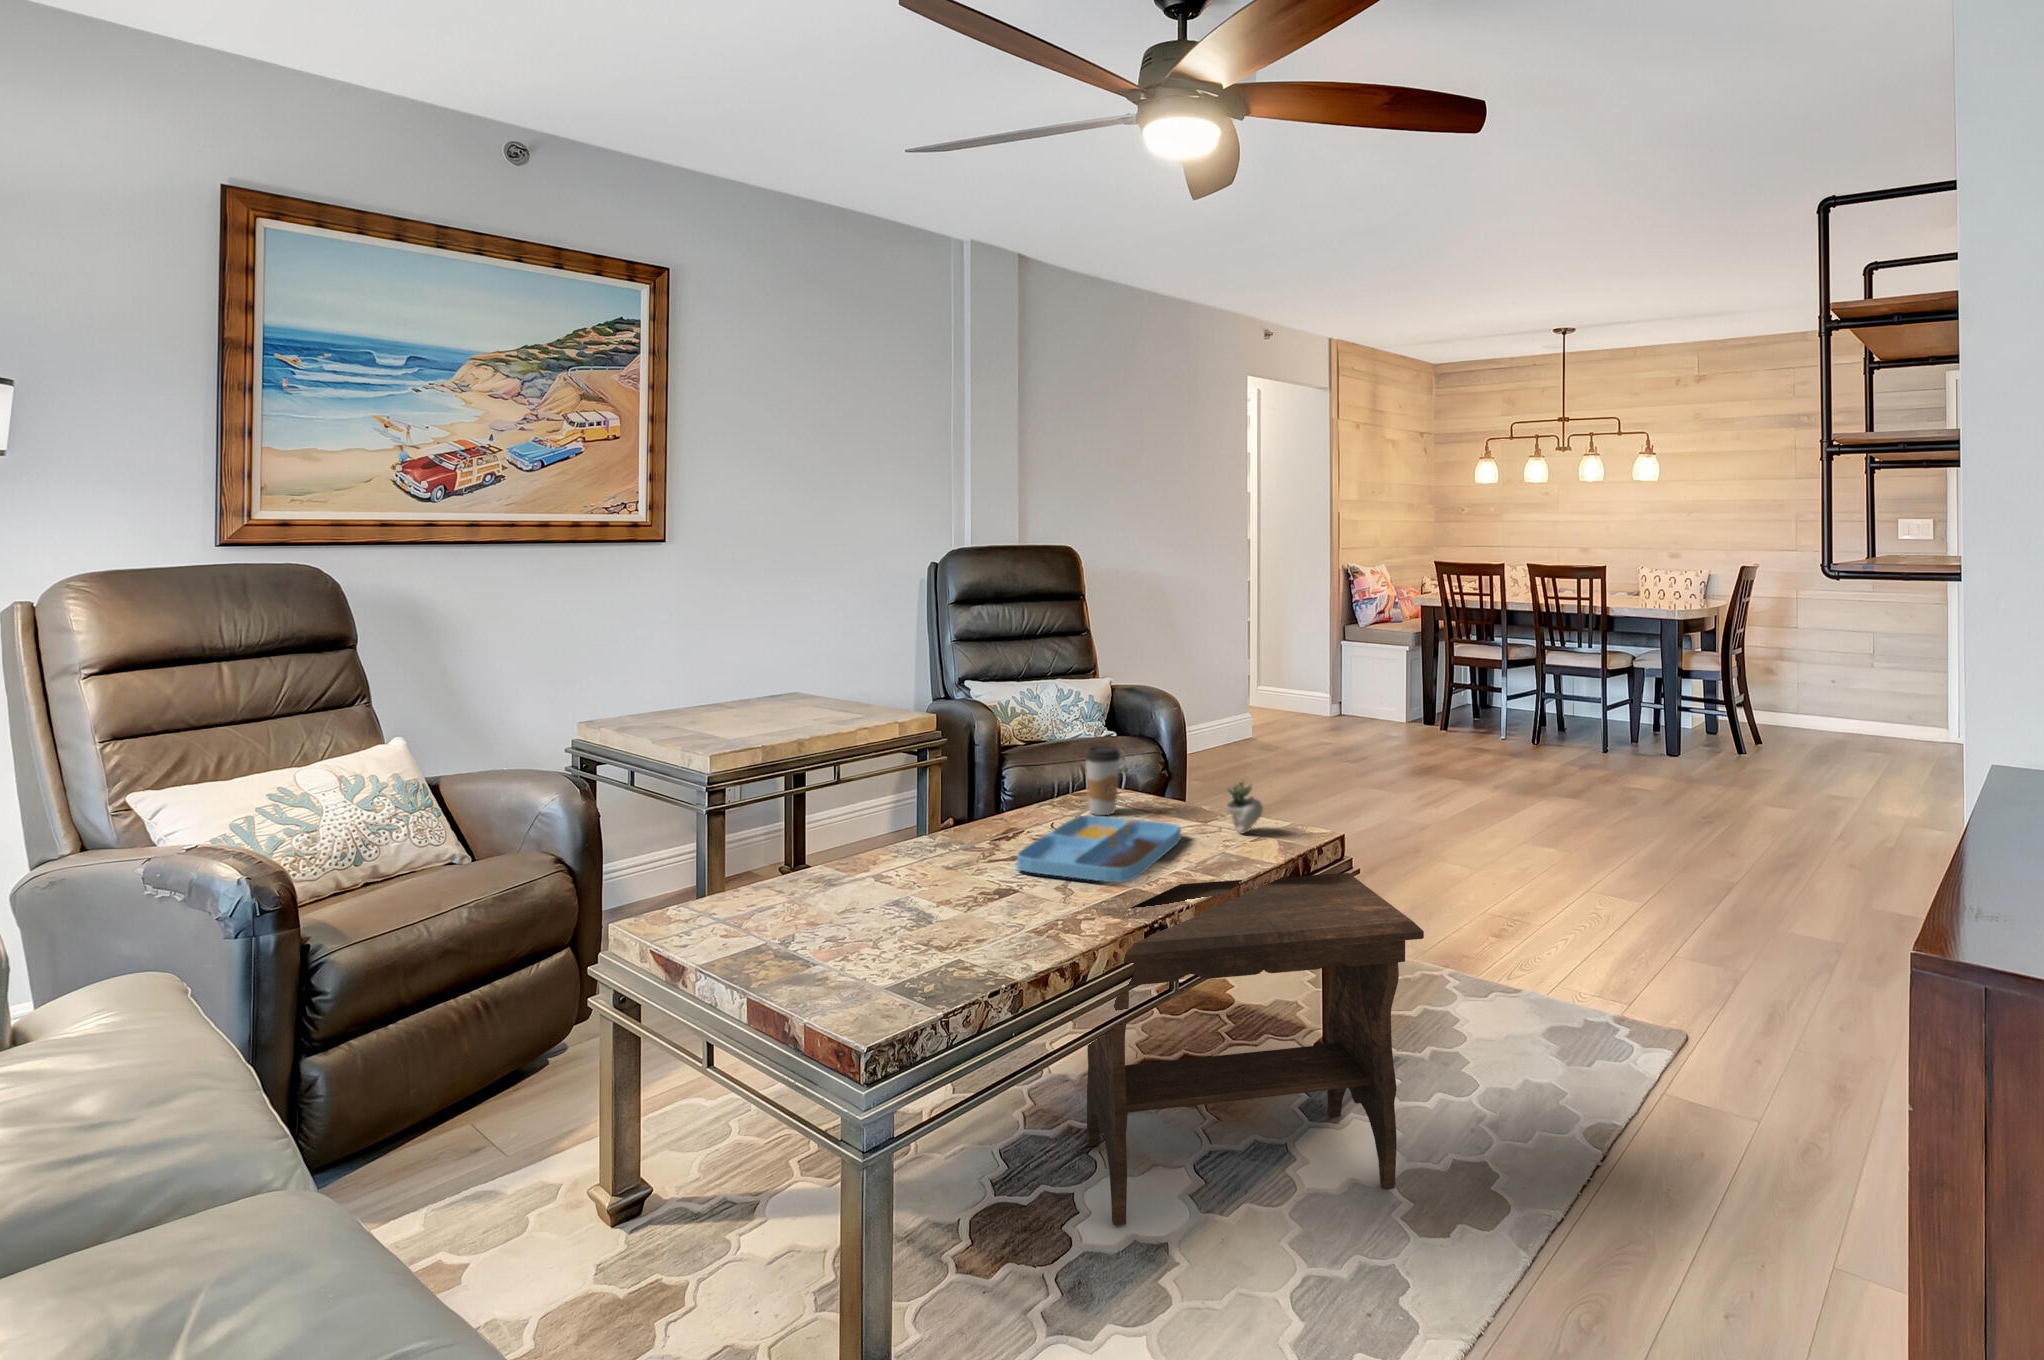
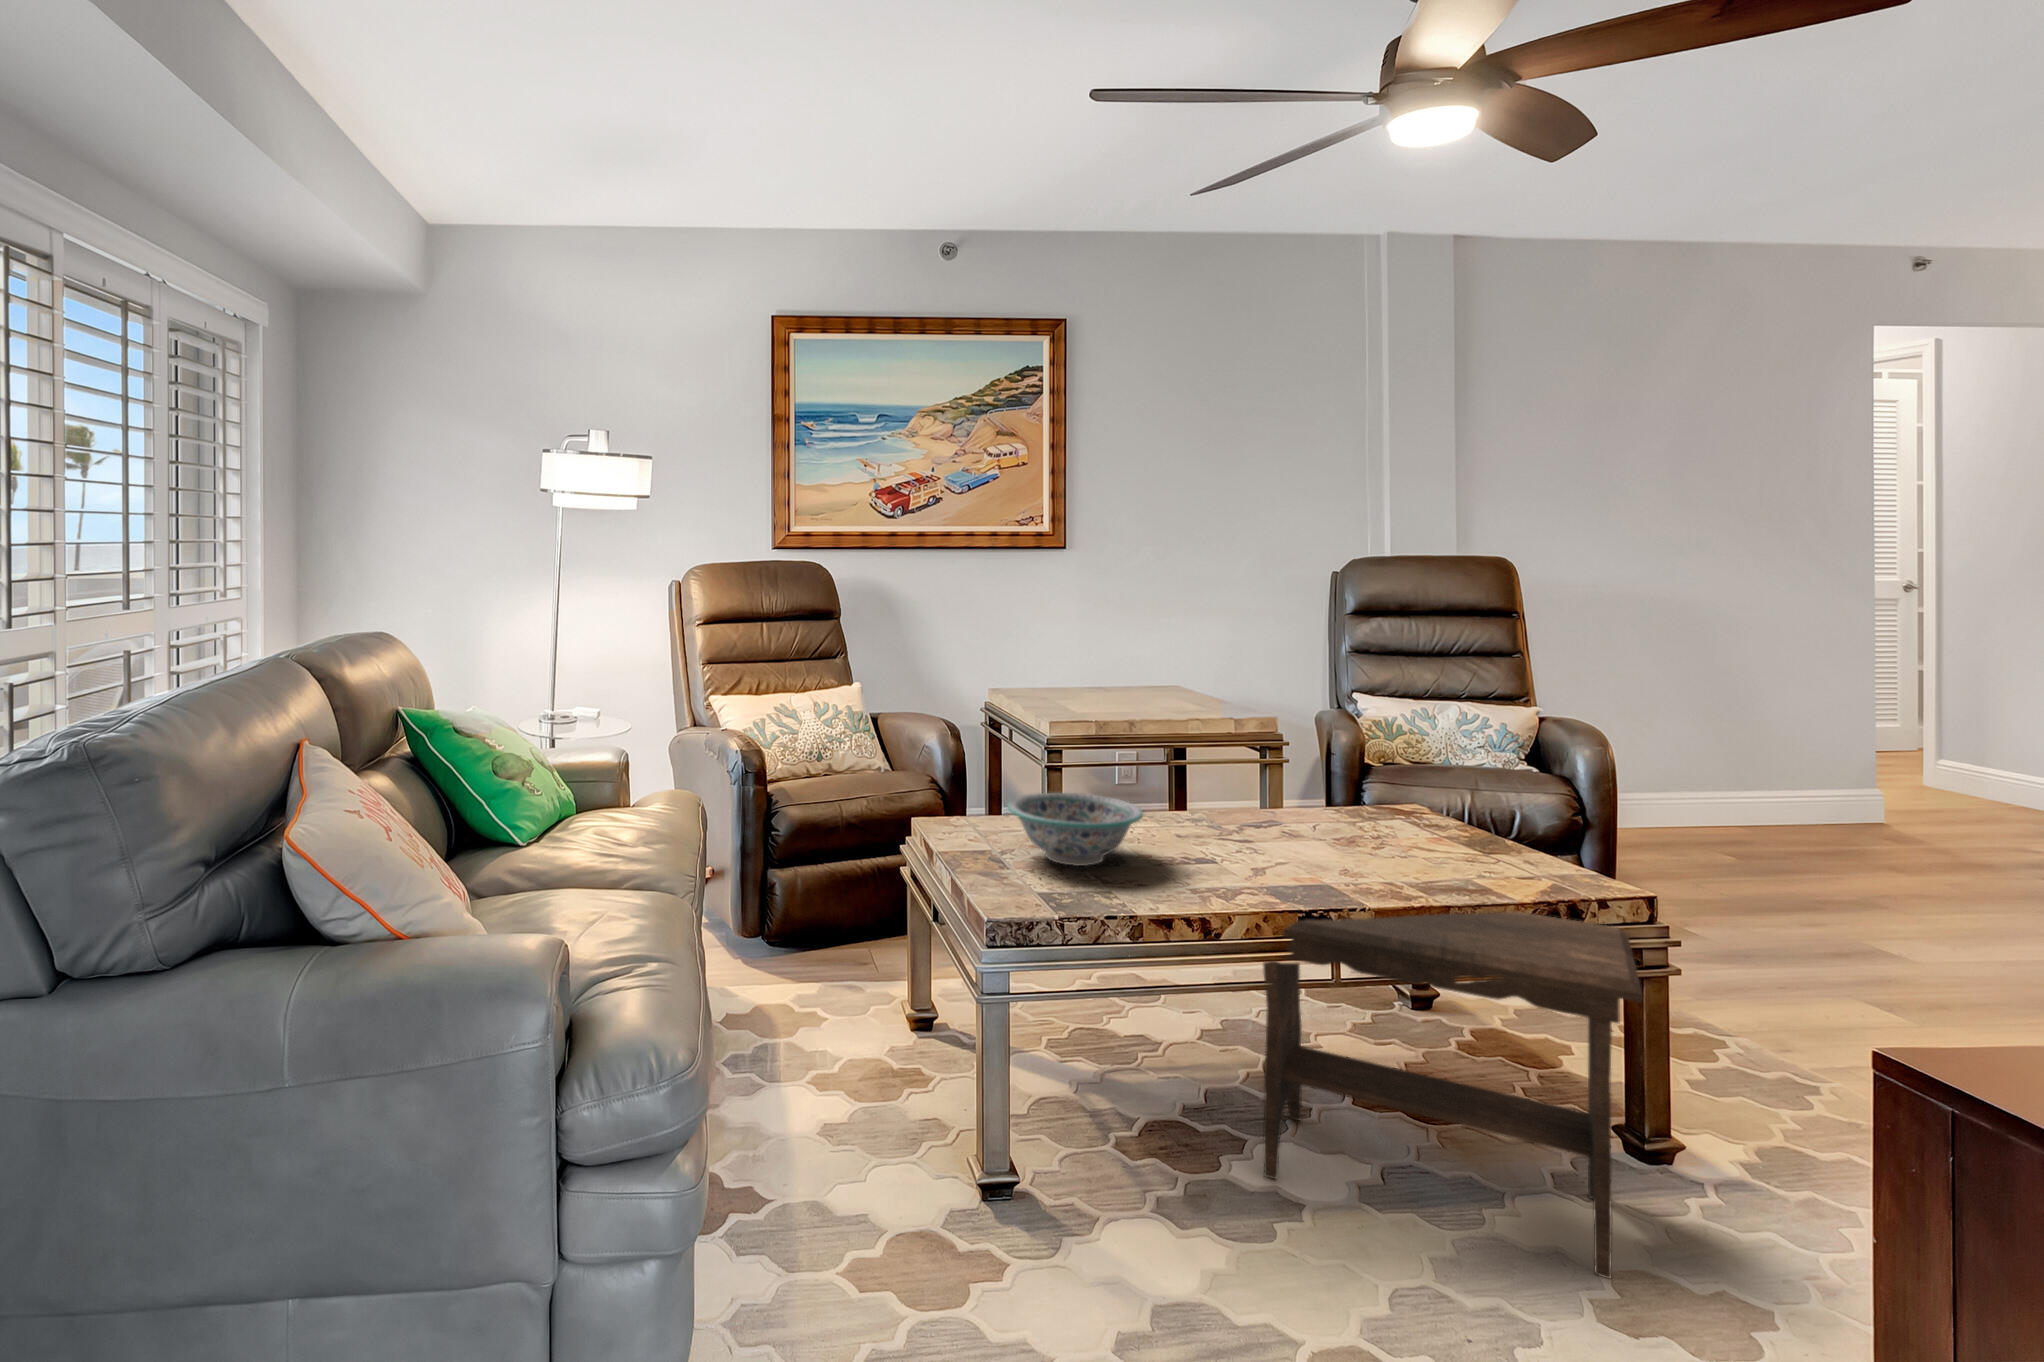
coffee cup: present [1086,746,1120,815] -> none [1357,754,1397,824]
succulent plant: present [1227,779,1263,834] -> none [1487,805,1539,865]
tray: present [1016,815,1181,883] -> none [1229,817,1432,873]
decorative bowl: none [797,845,966,942] -> present [1007,793,1143,866]

